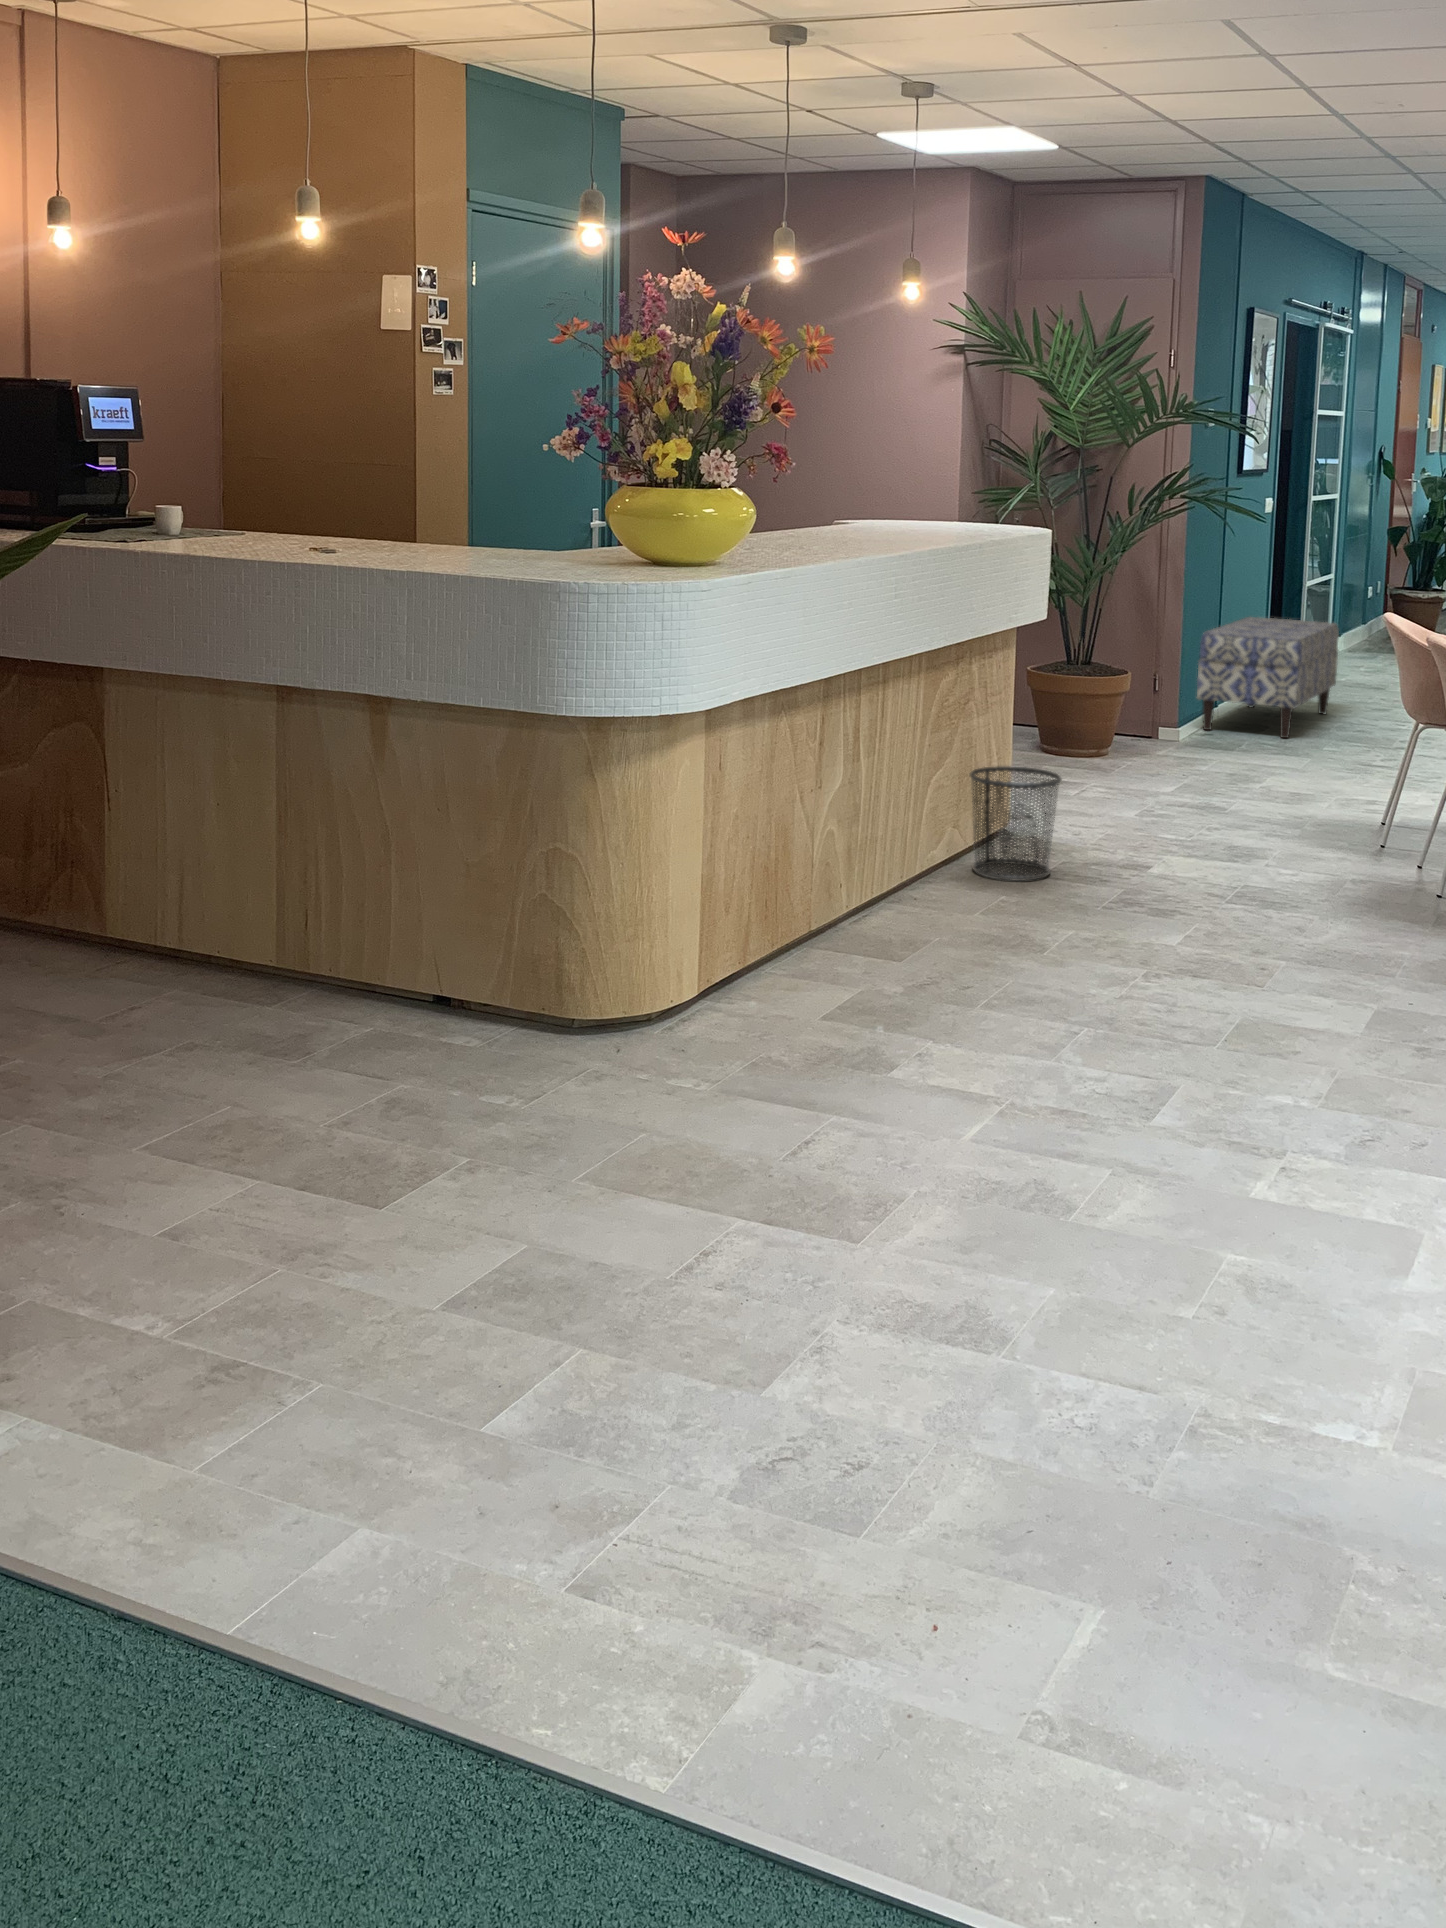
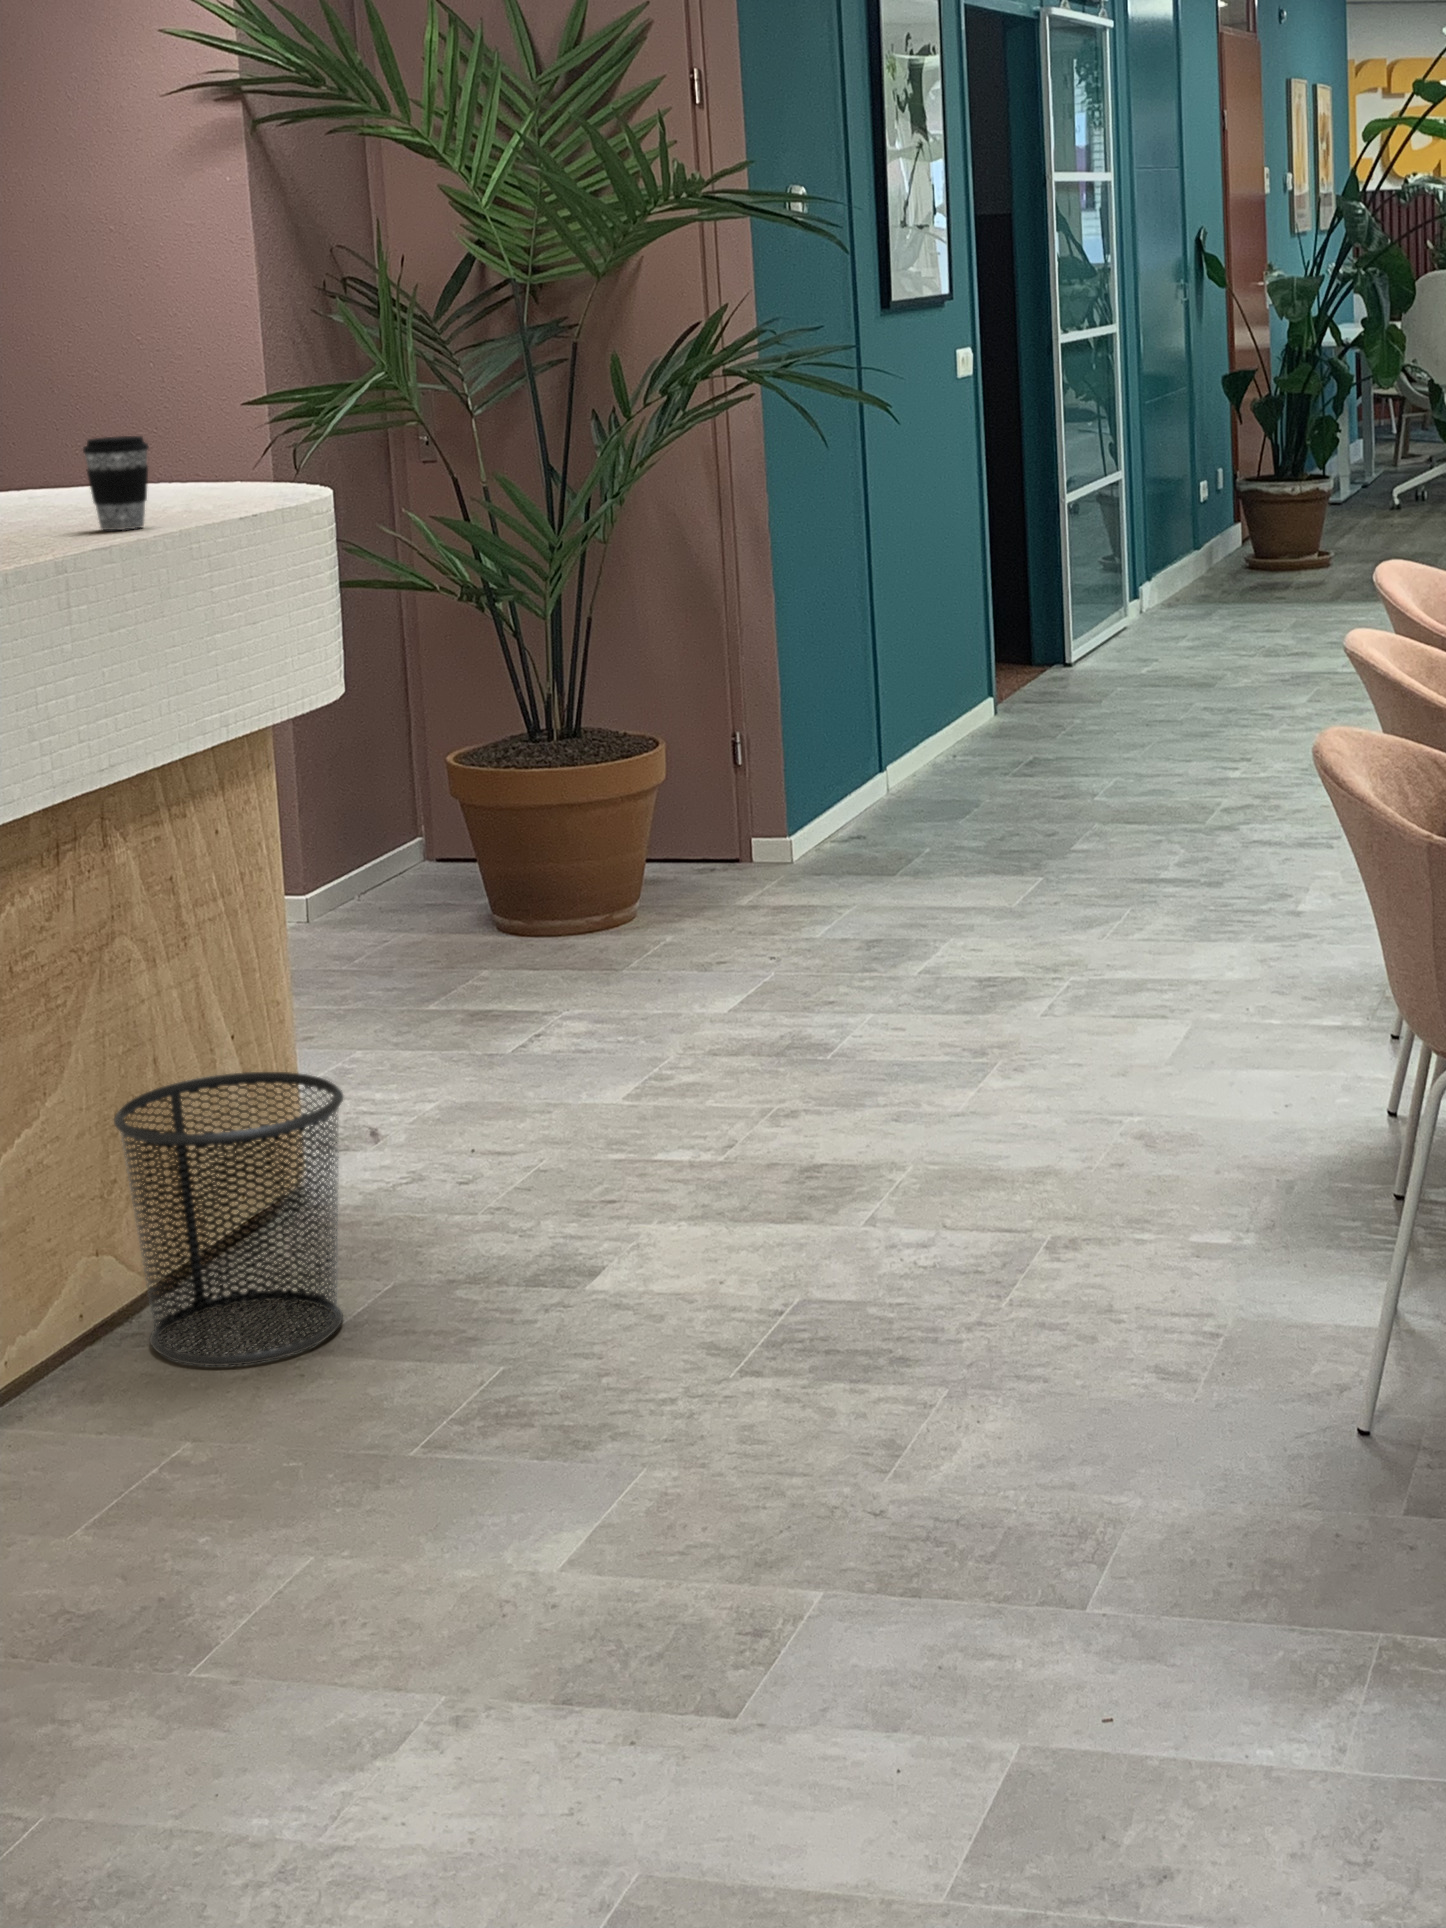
coffee cup: none [966,499,993,538] -> present [83,436,149,530]
bench: present [1197,617,1339,738] -> none [816,582,1105,833]

